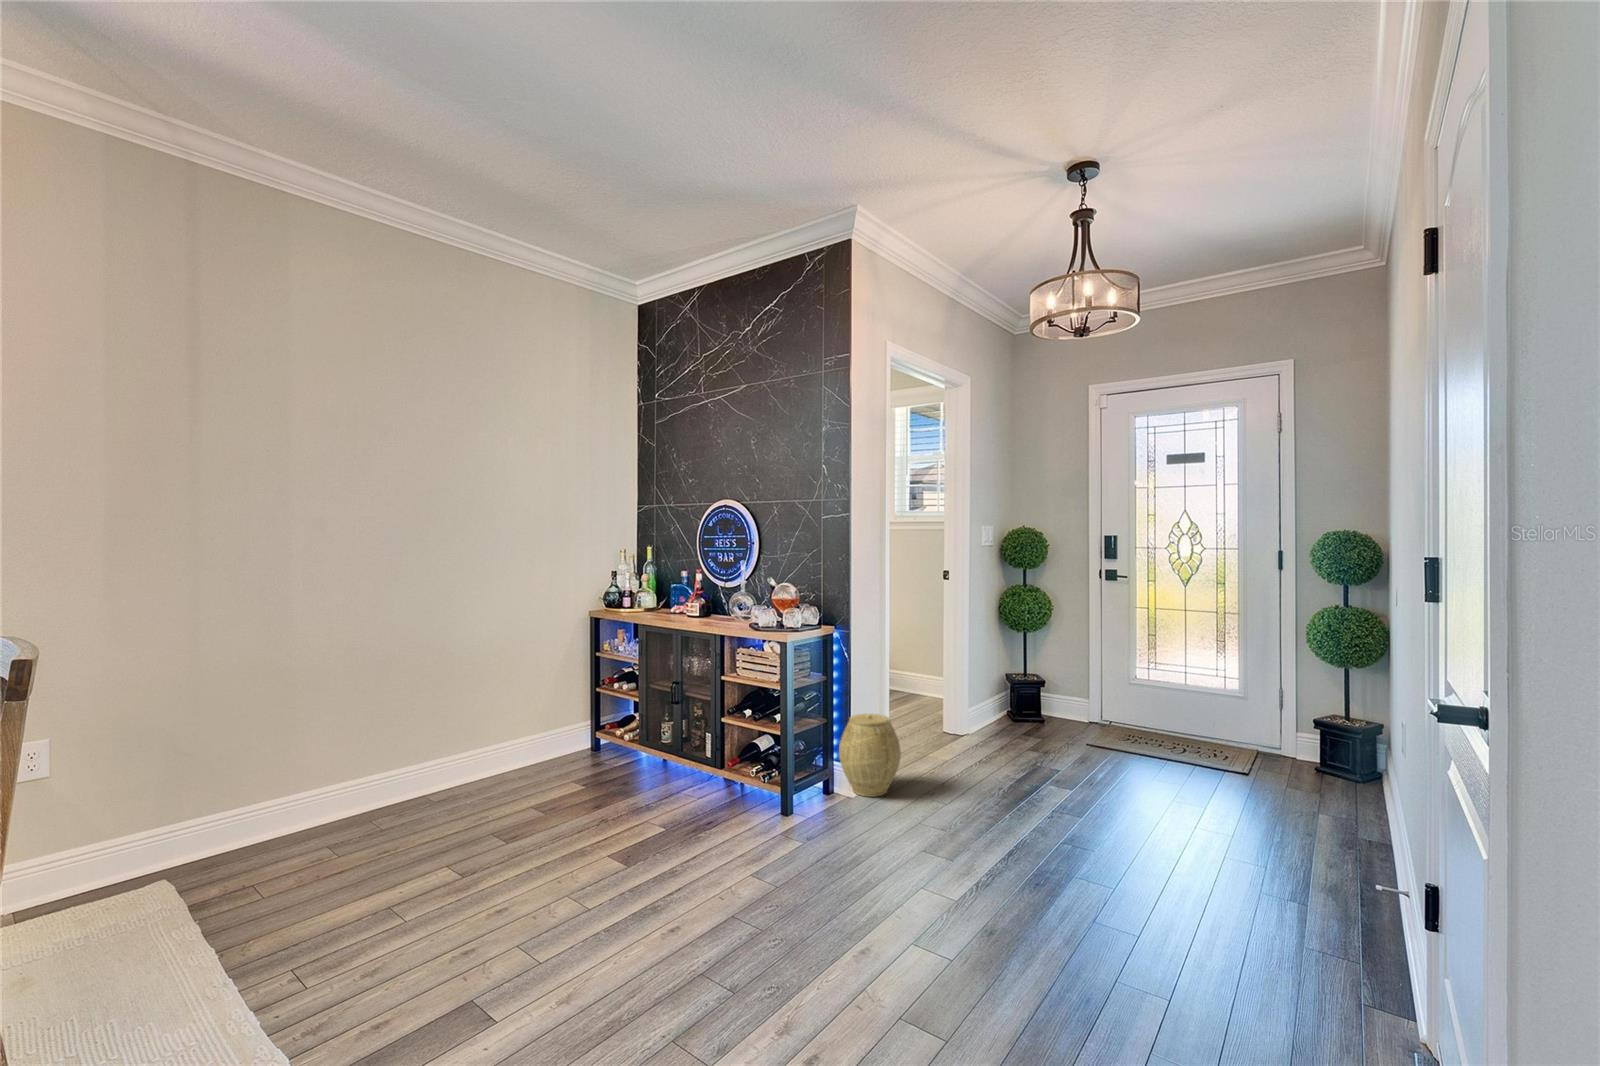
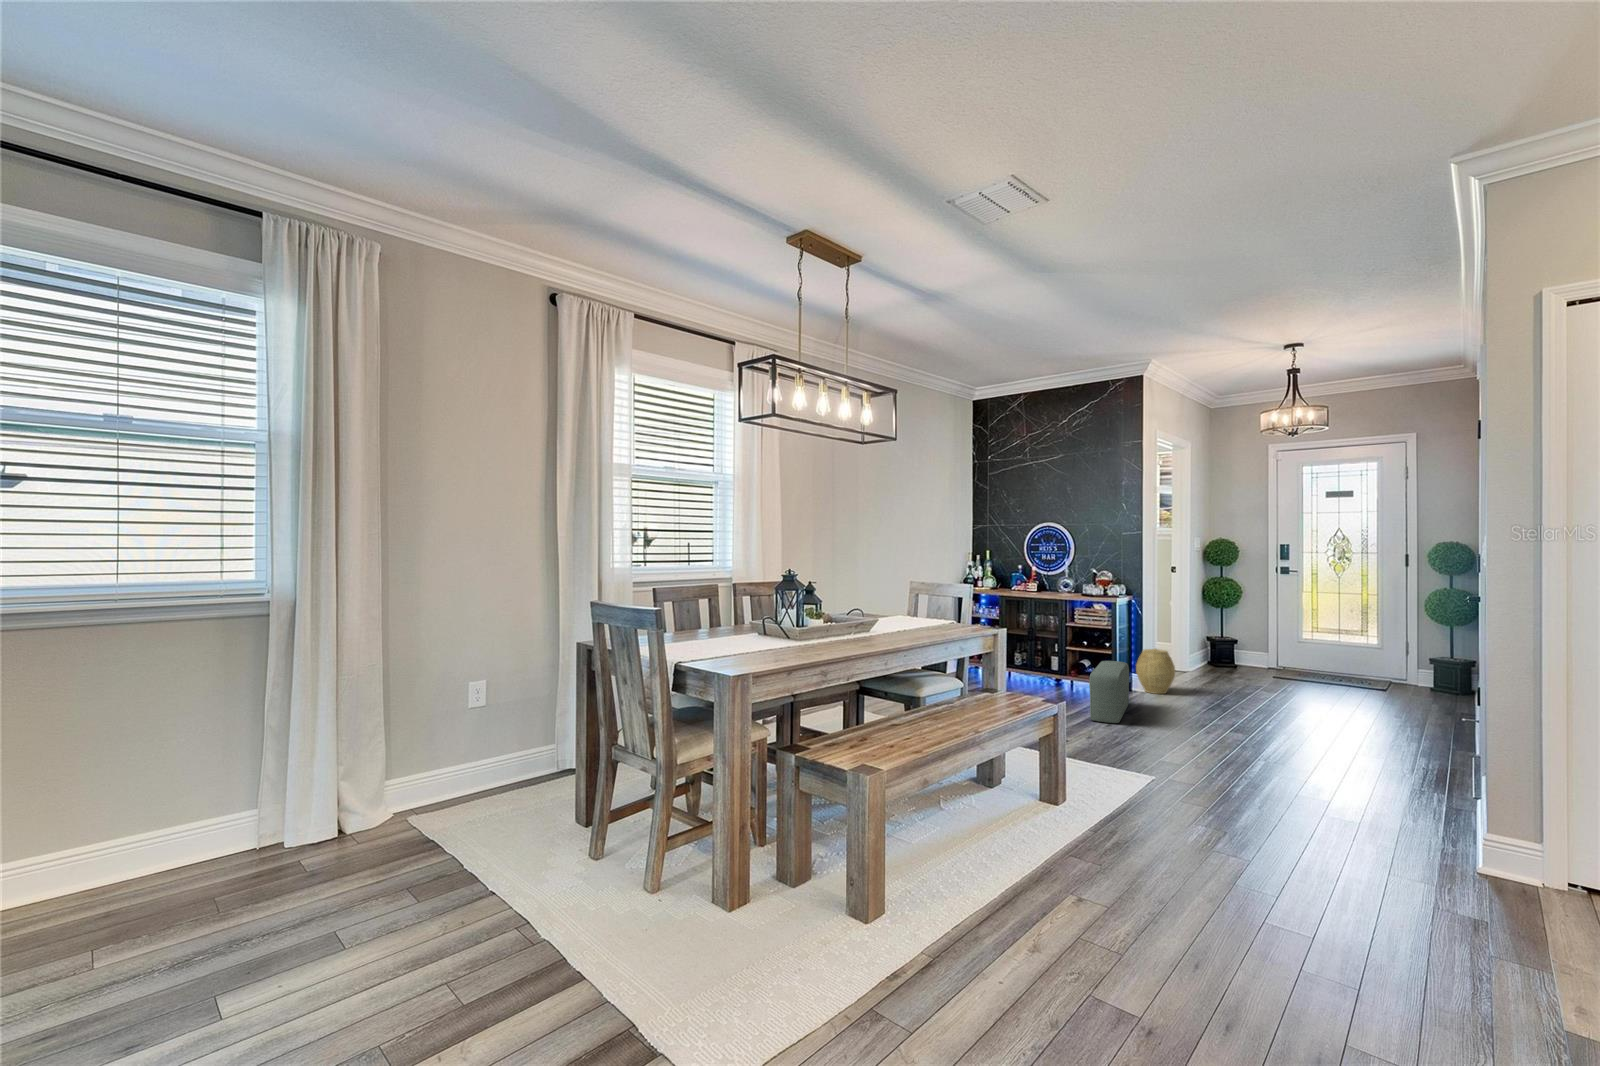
pouf: none [645,752,782,914] -> present [1089,661,1129,723]

